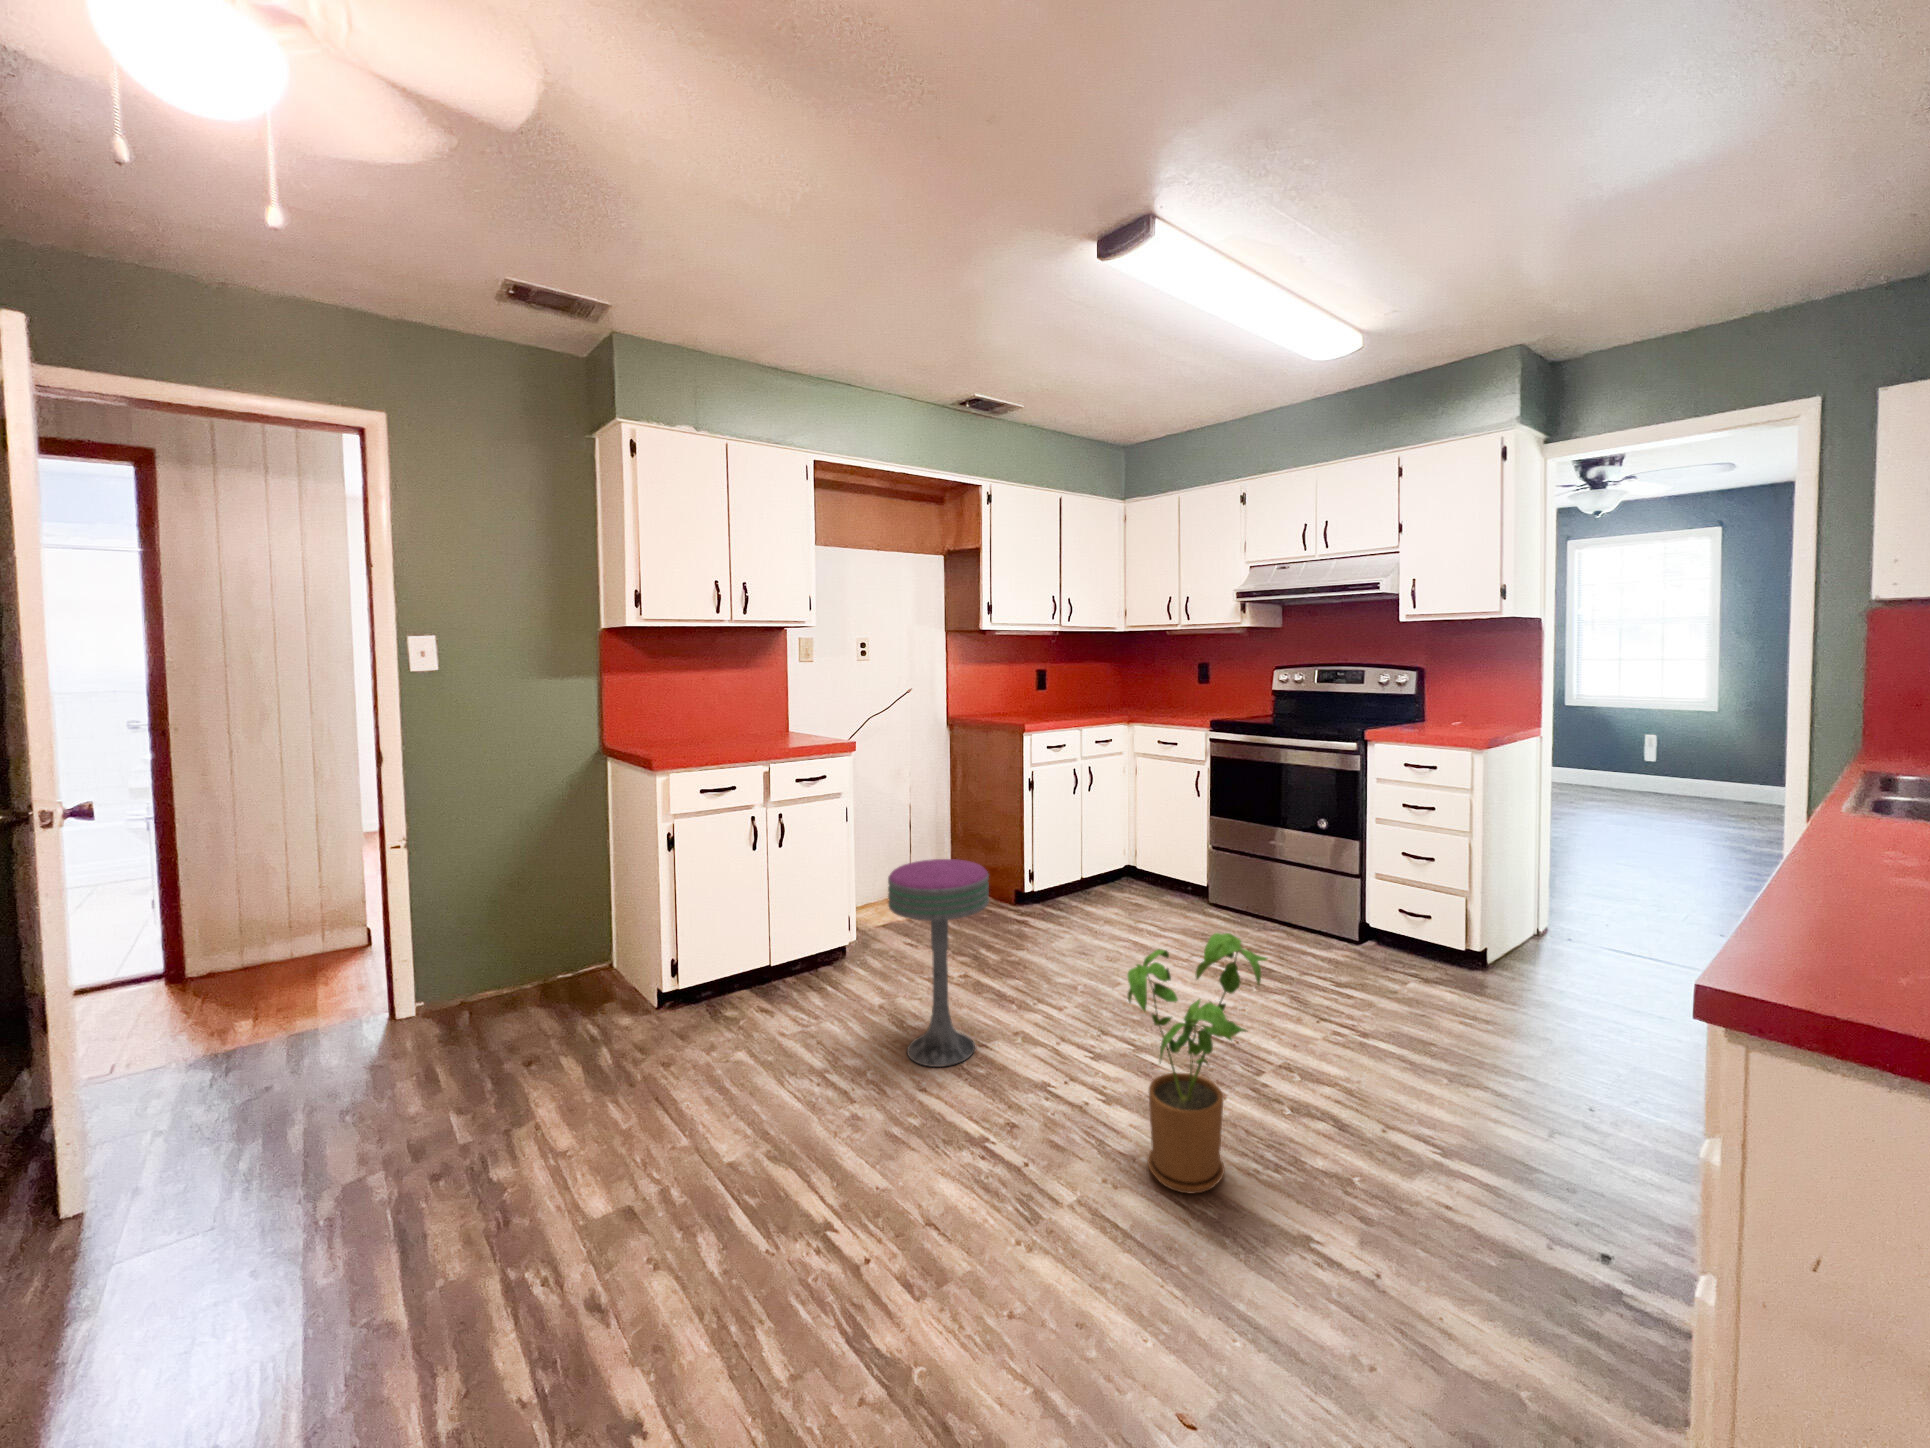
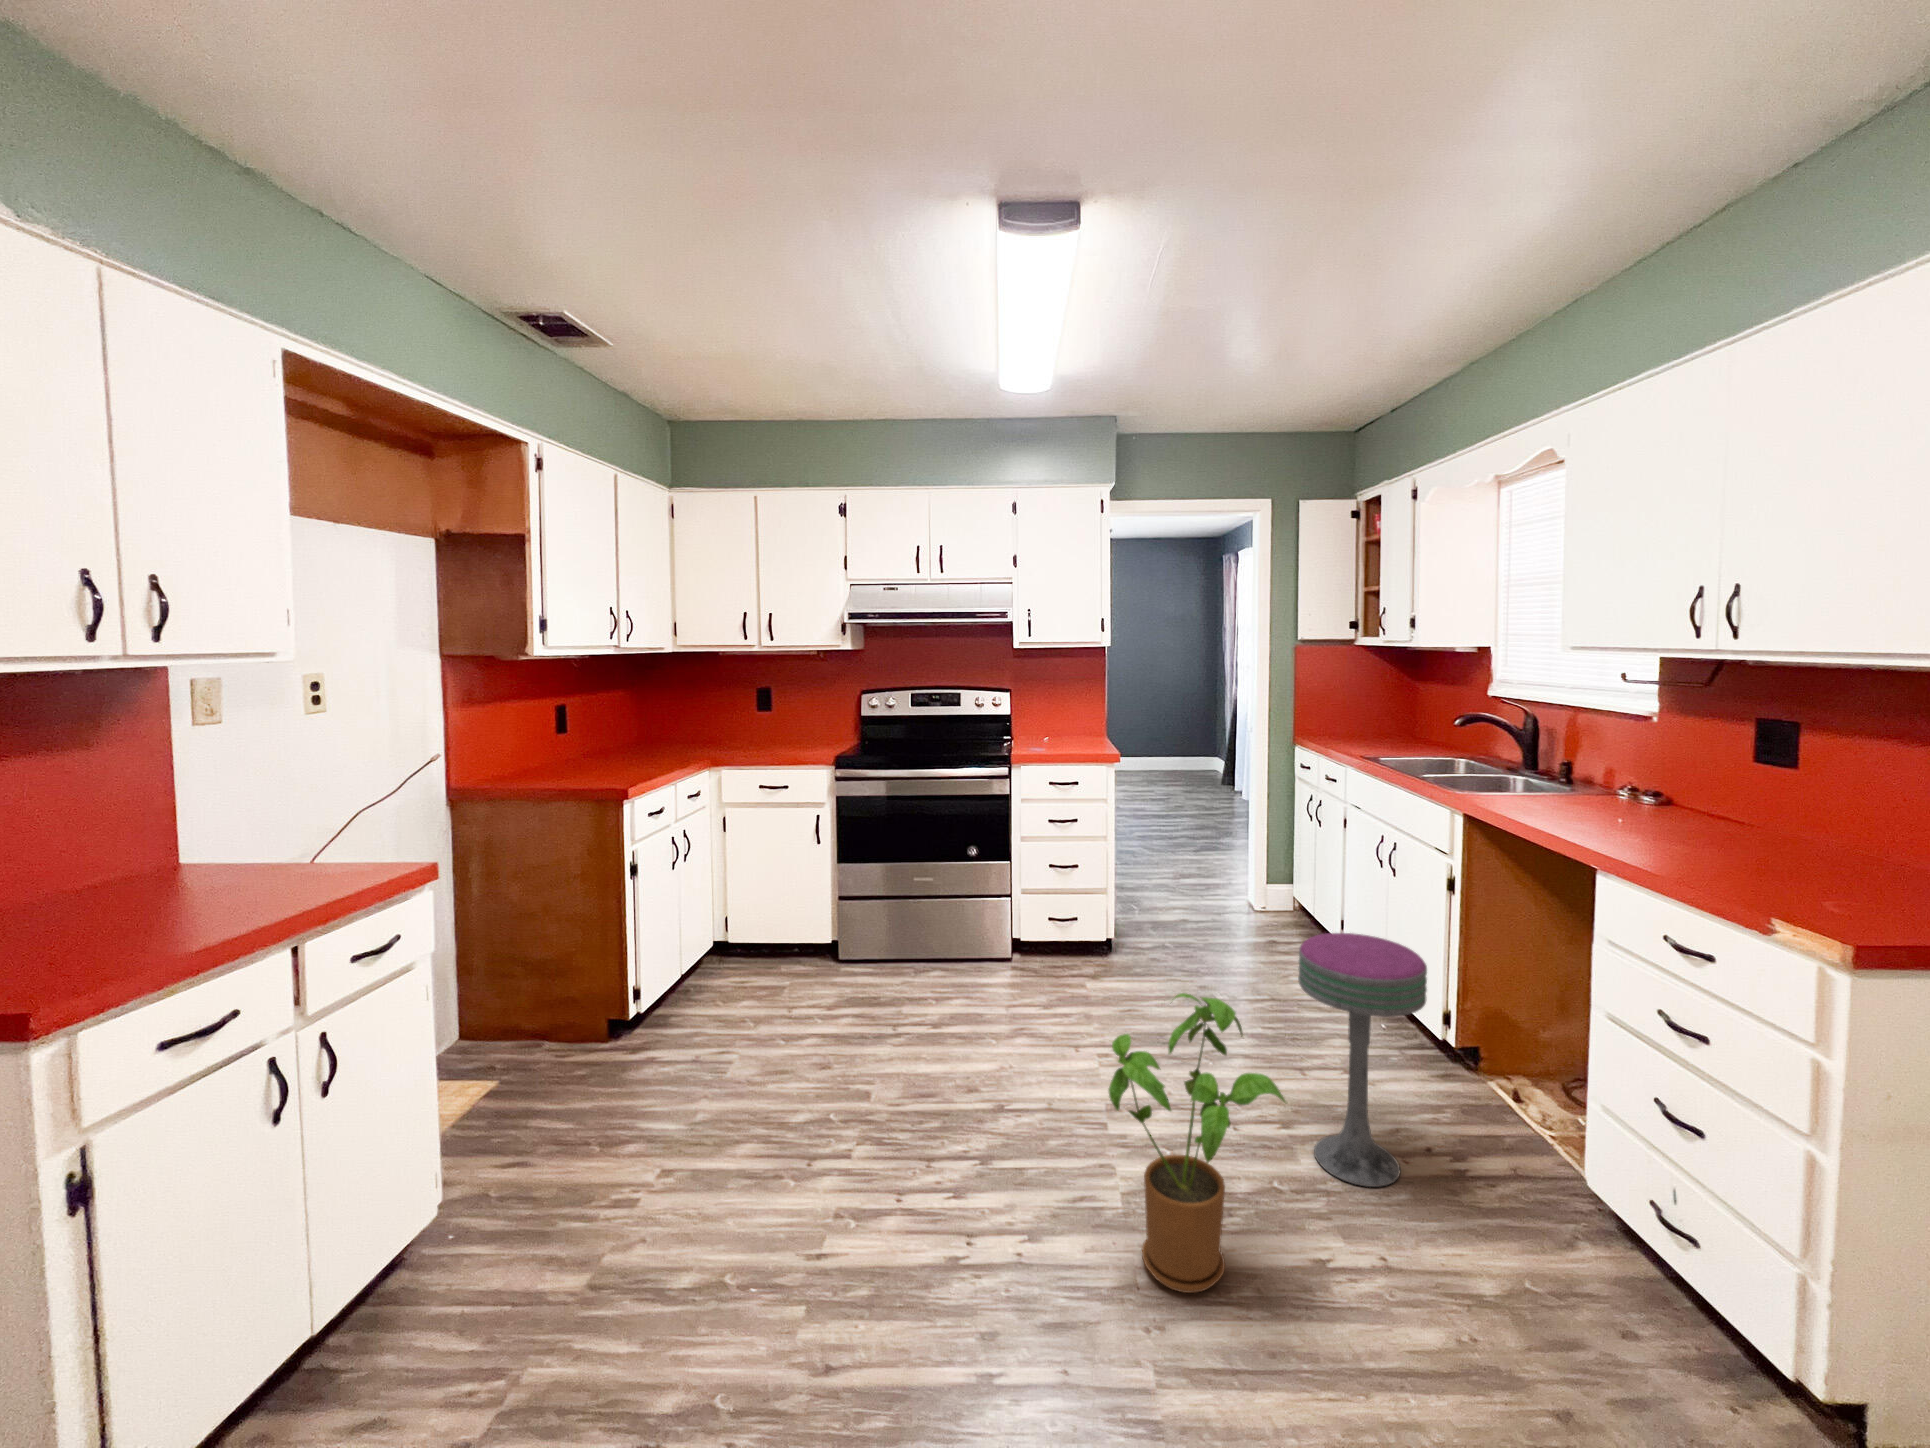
bar stool: present [888,859,989,1067] -> present [1298,933,1427,1187]

